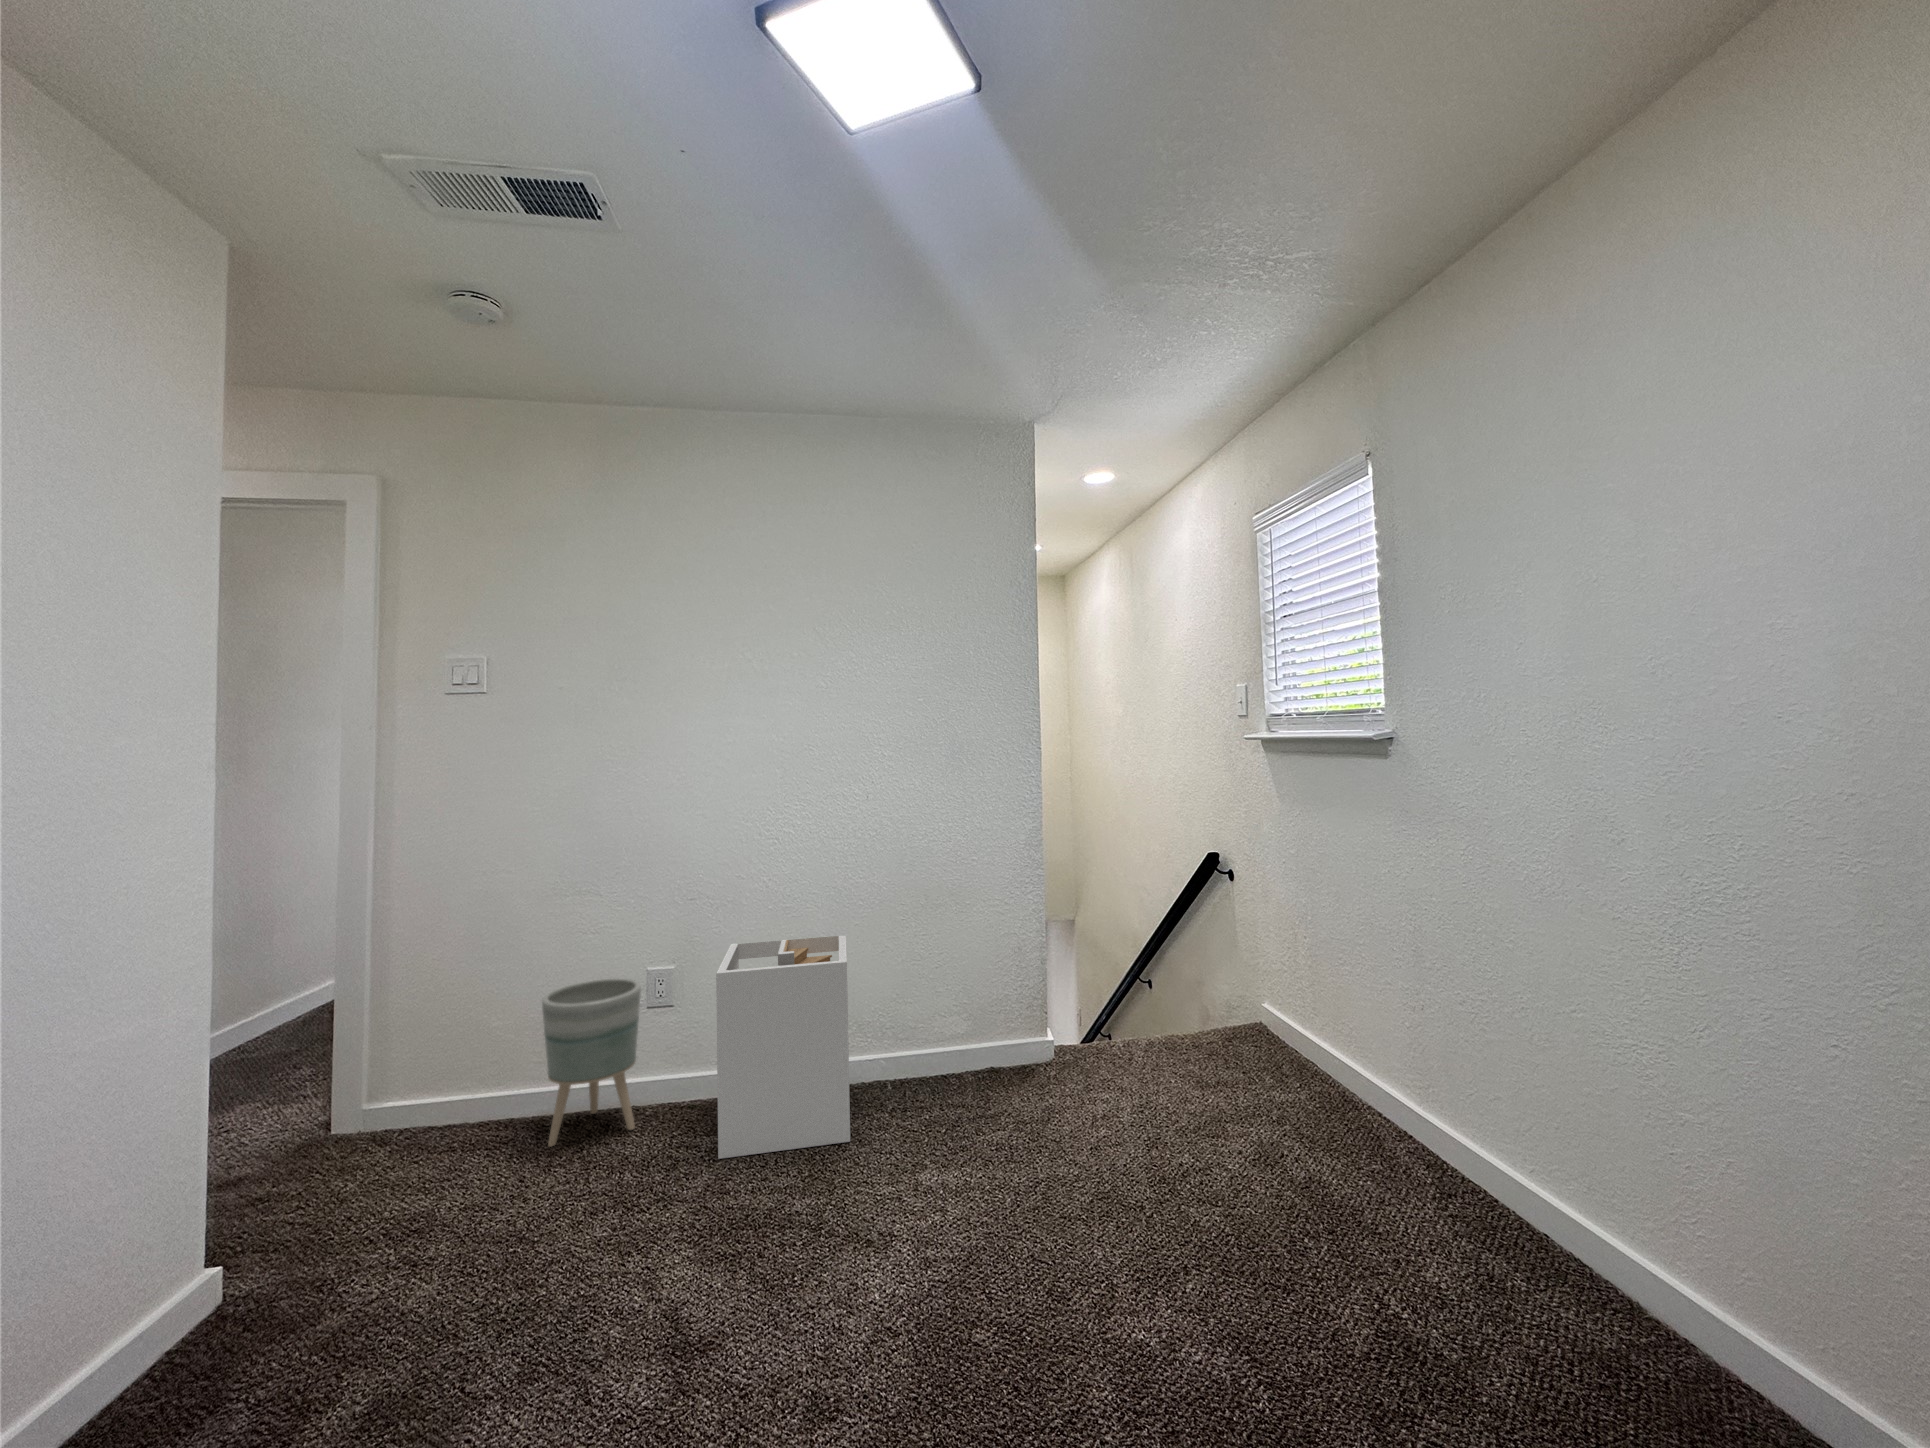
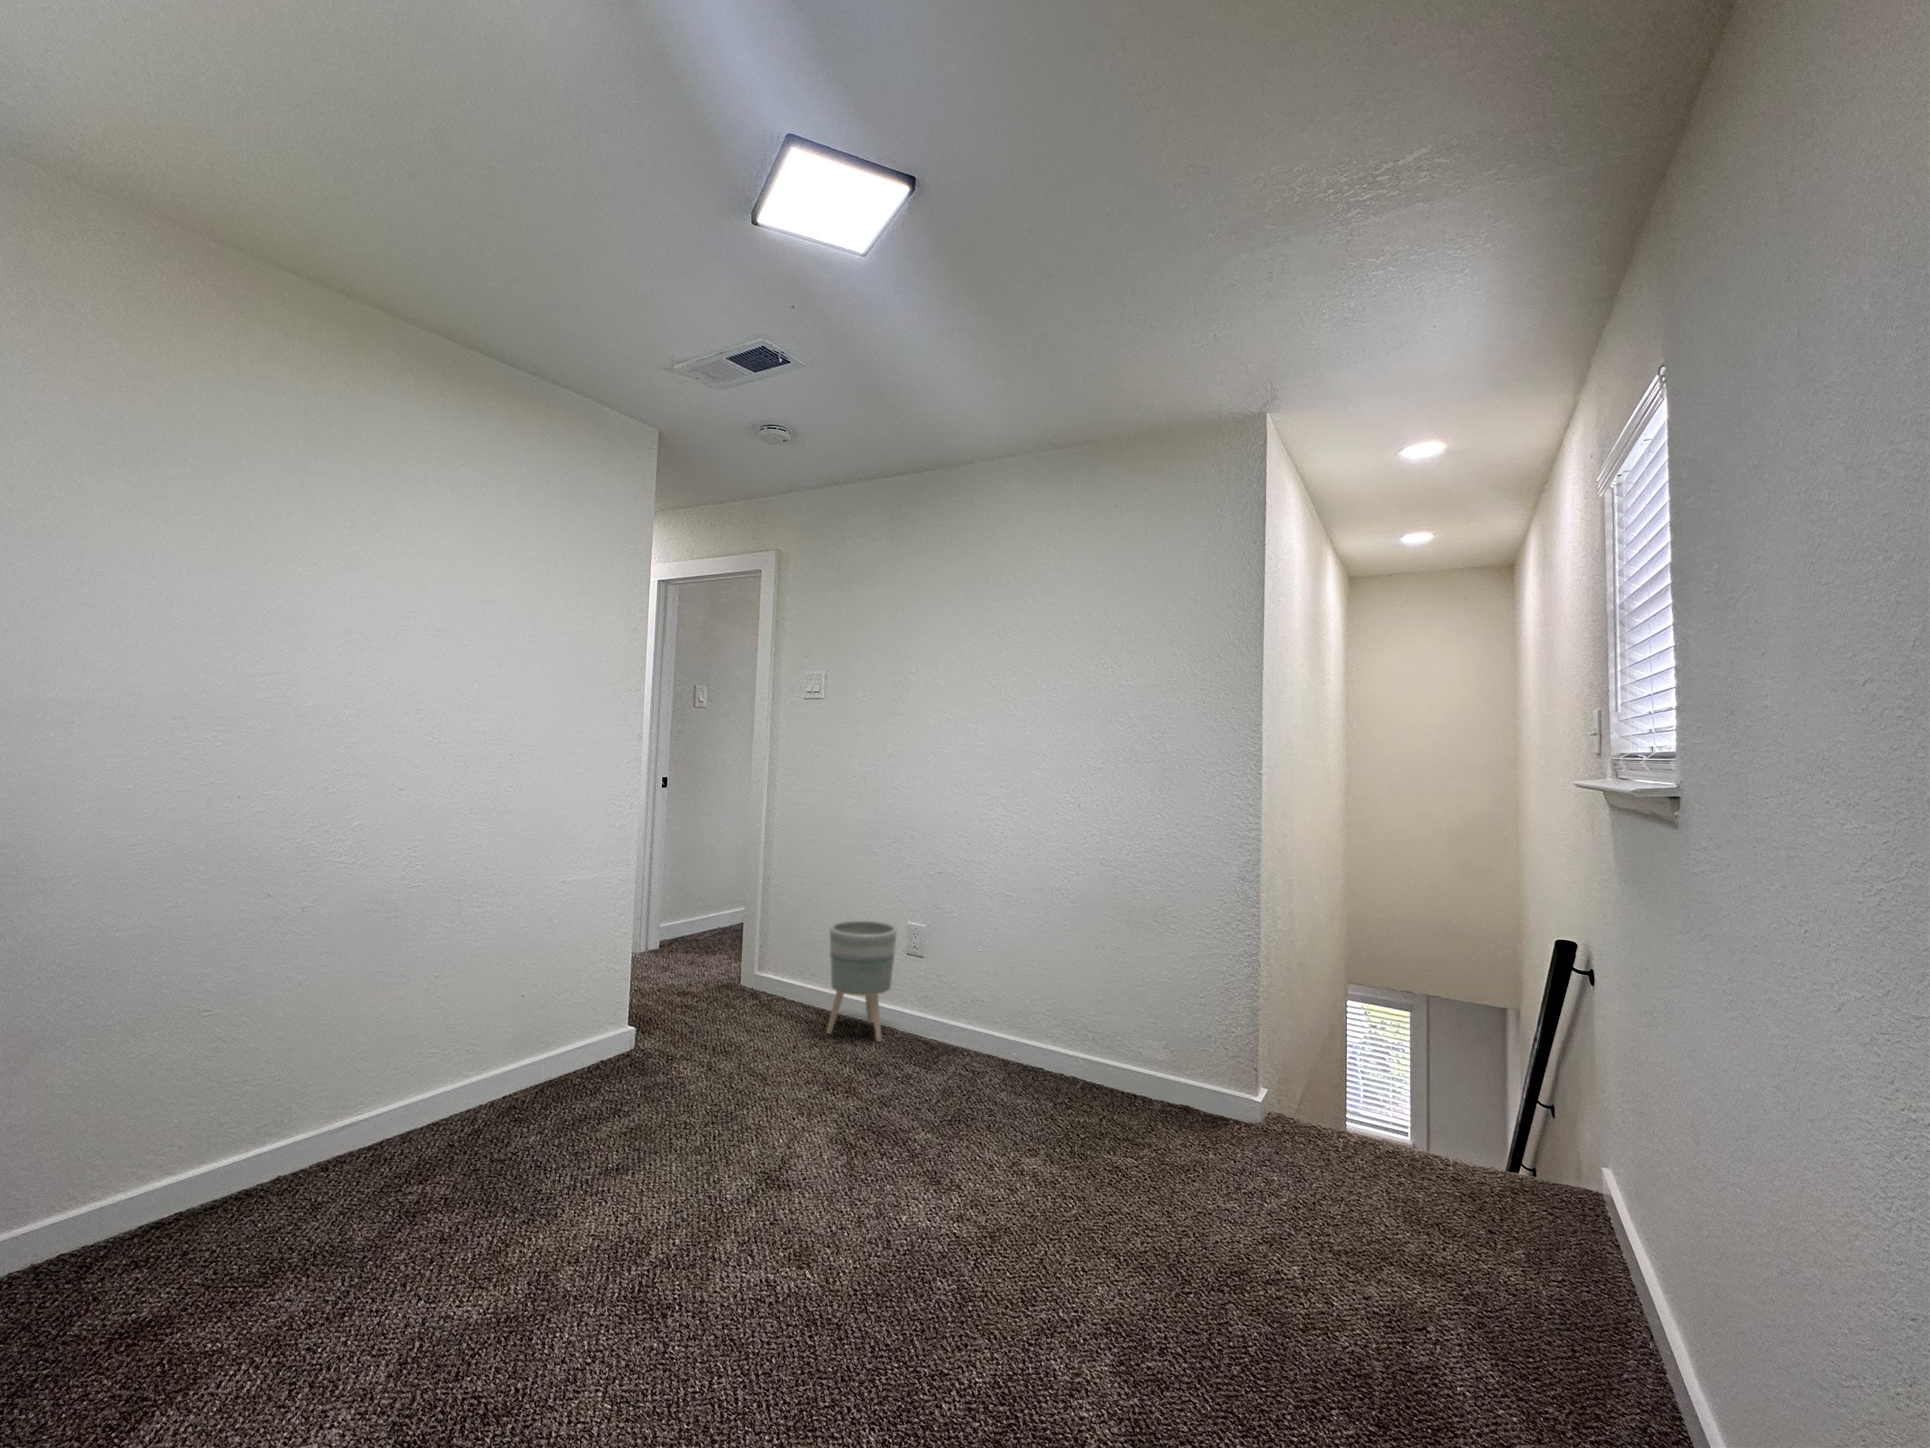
laundry hamper: present [716,935,850,1159] -> none [907,915,1046,1109]

